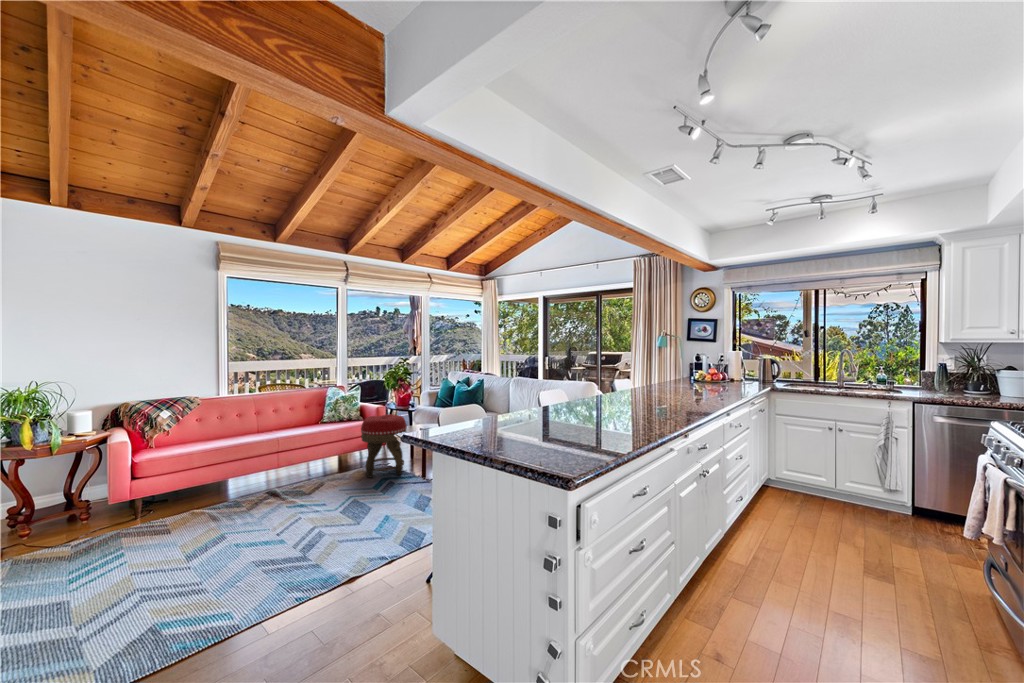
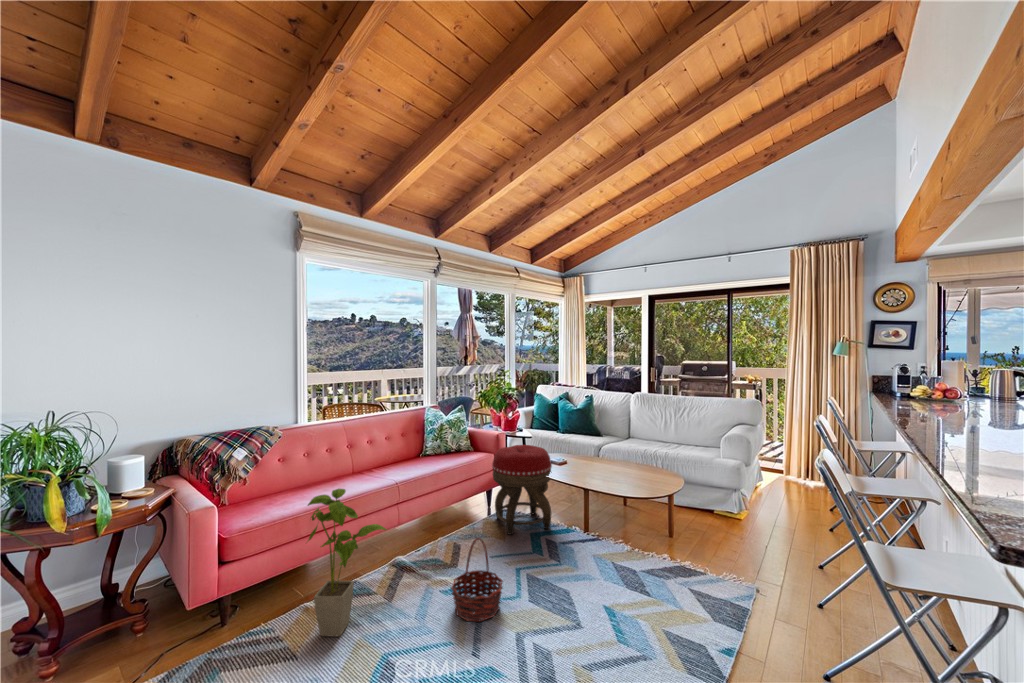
house plant: none [186,432,245,525] -> present [308,489,387,637]
basket: none [288,468,326,519] -> present [451,538,503,622]

